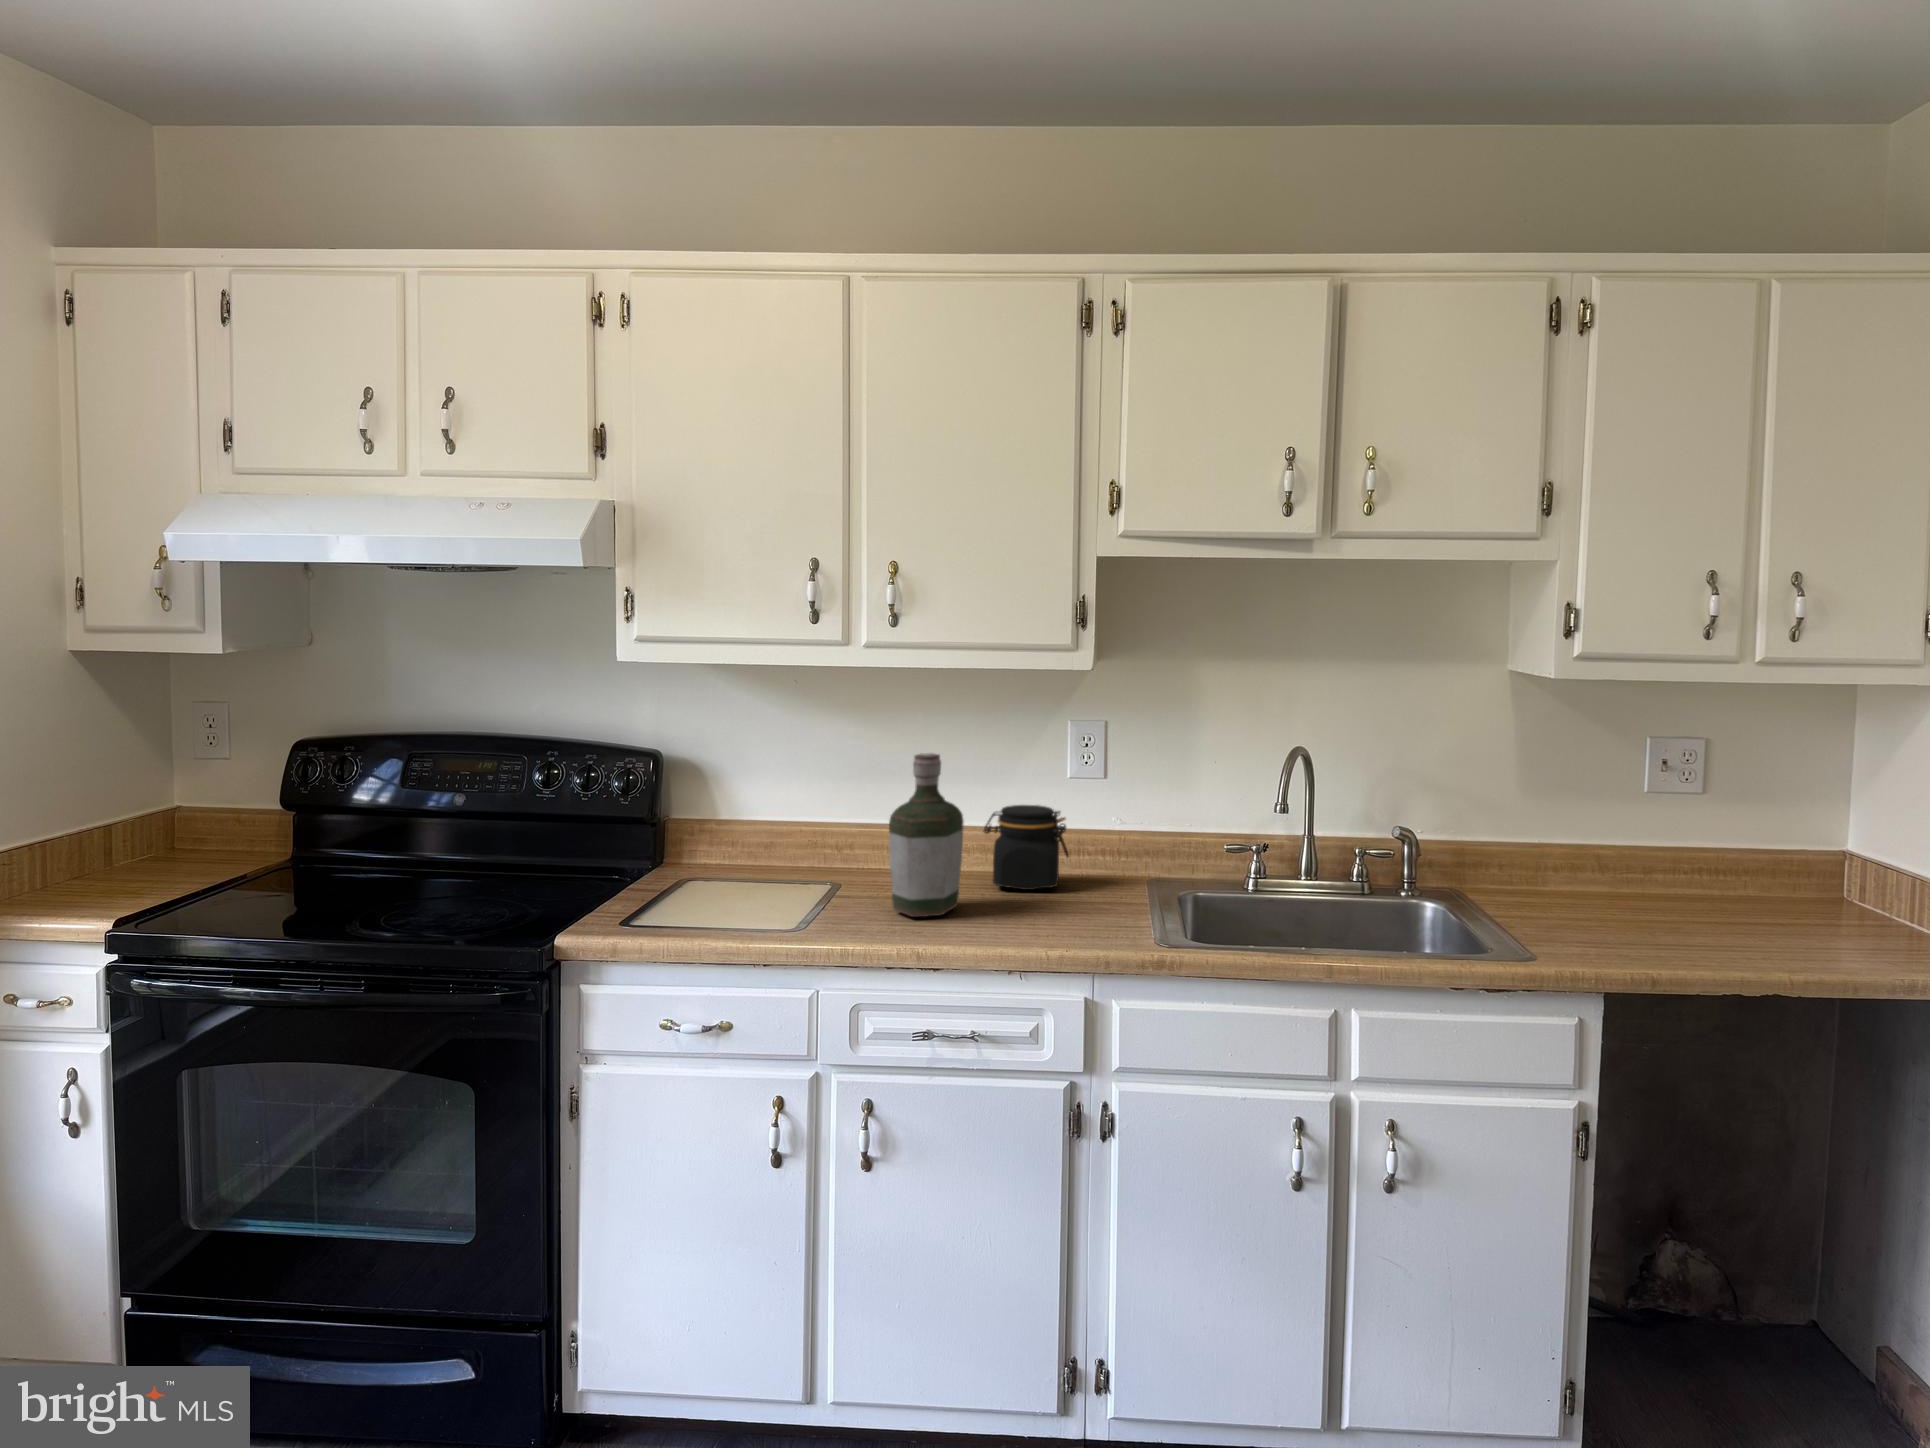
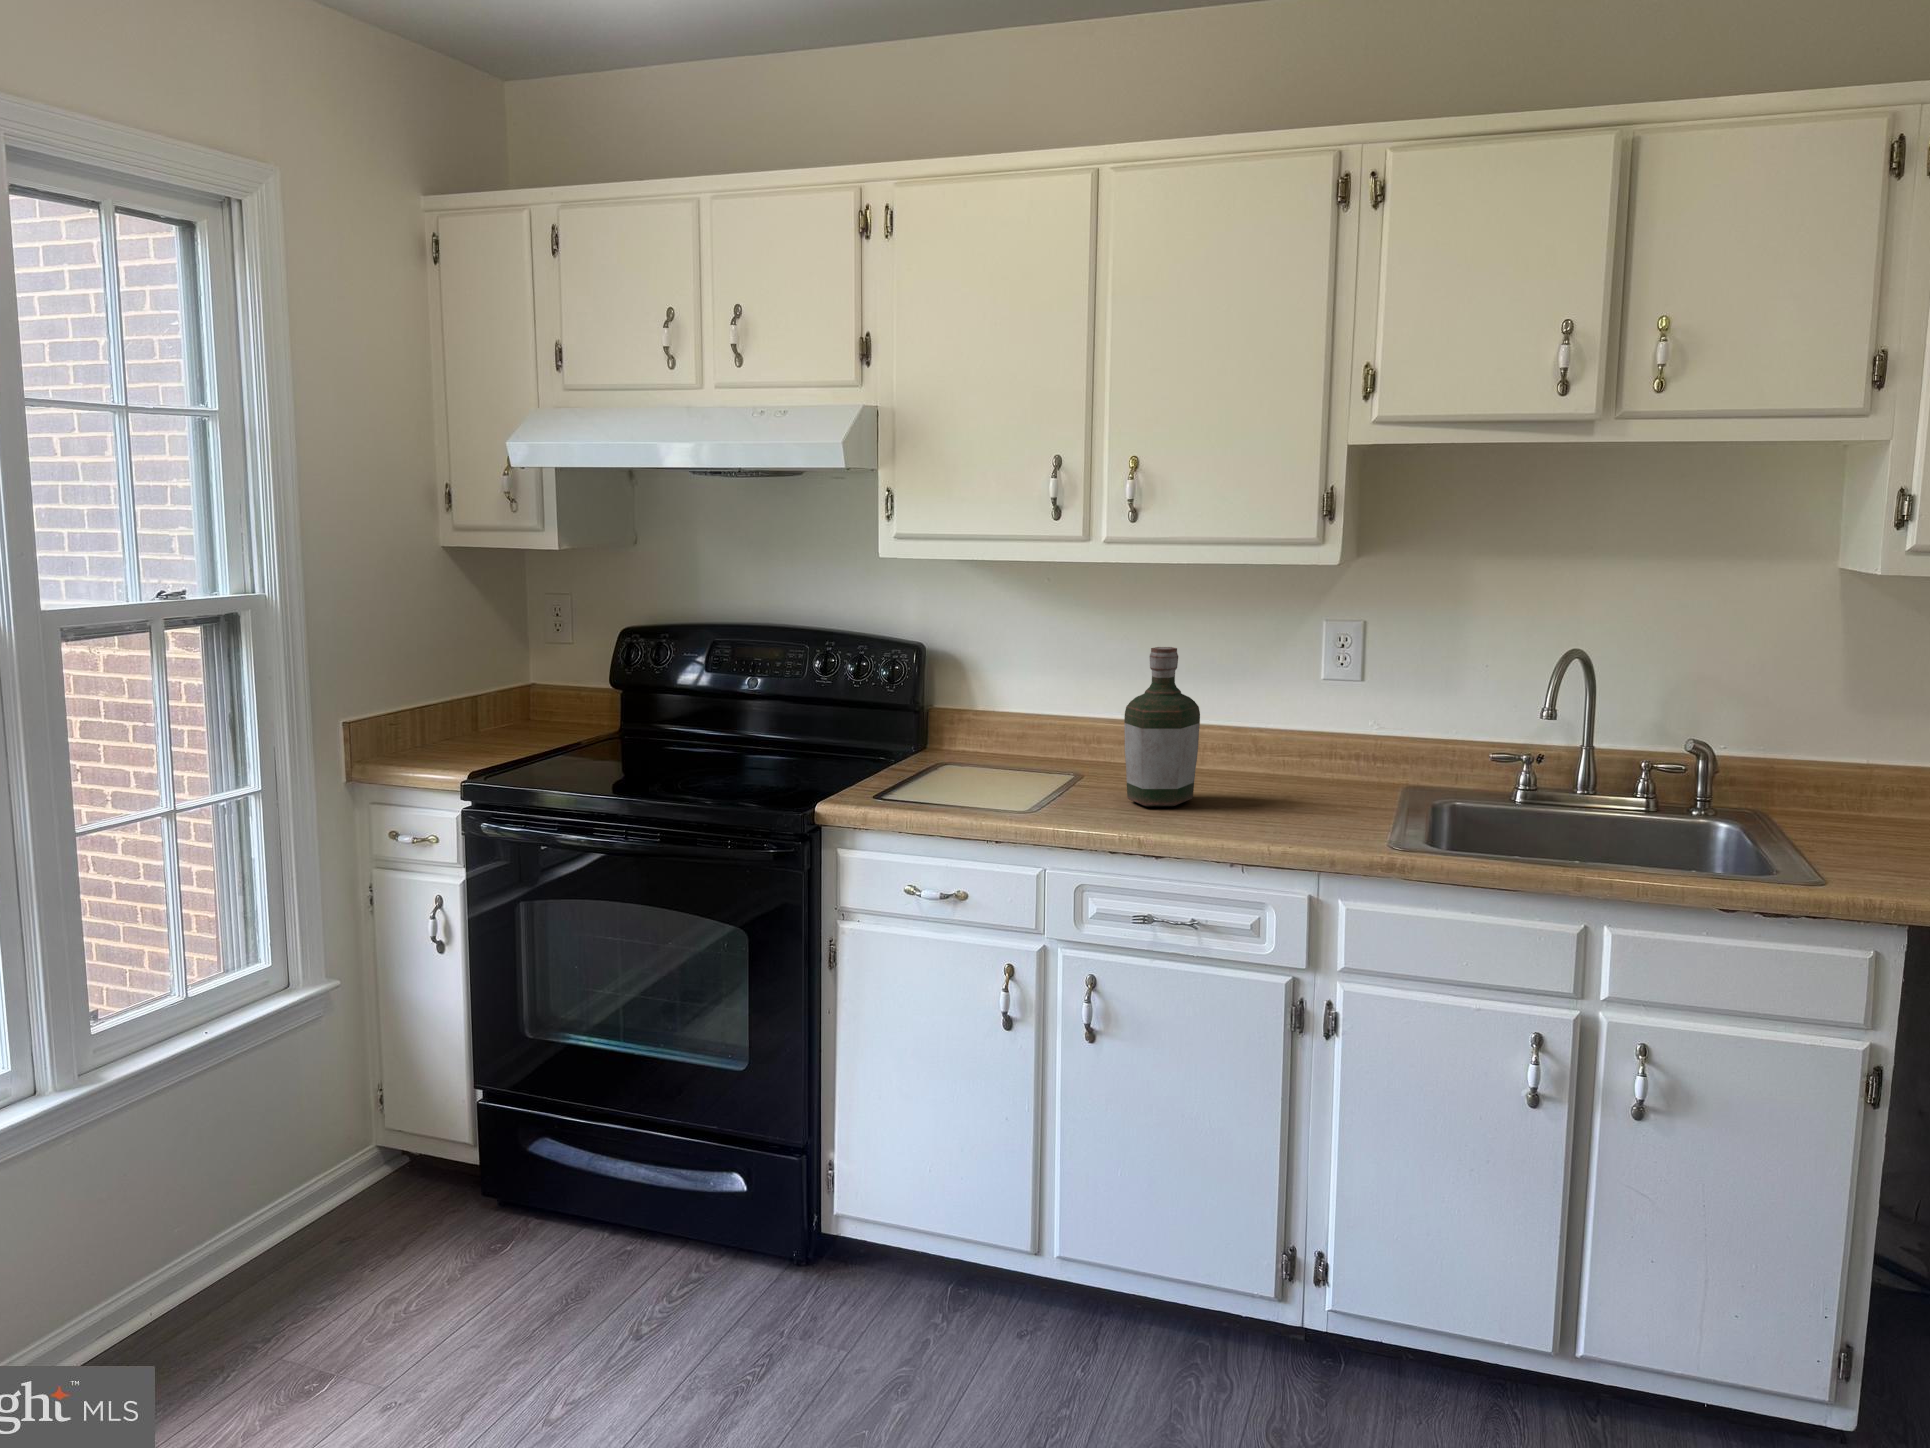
jar: present [983,805,1069,890] -> none [1226,704,1314,788]

